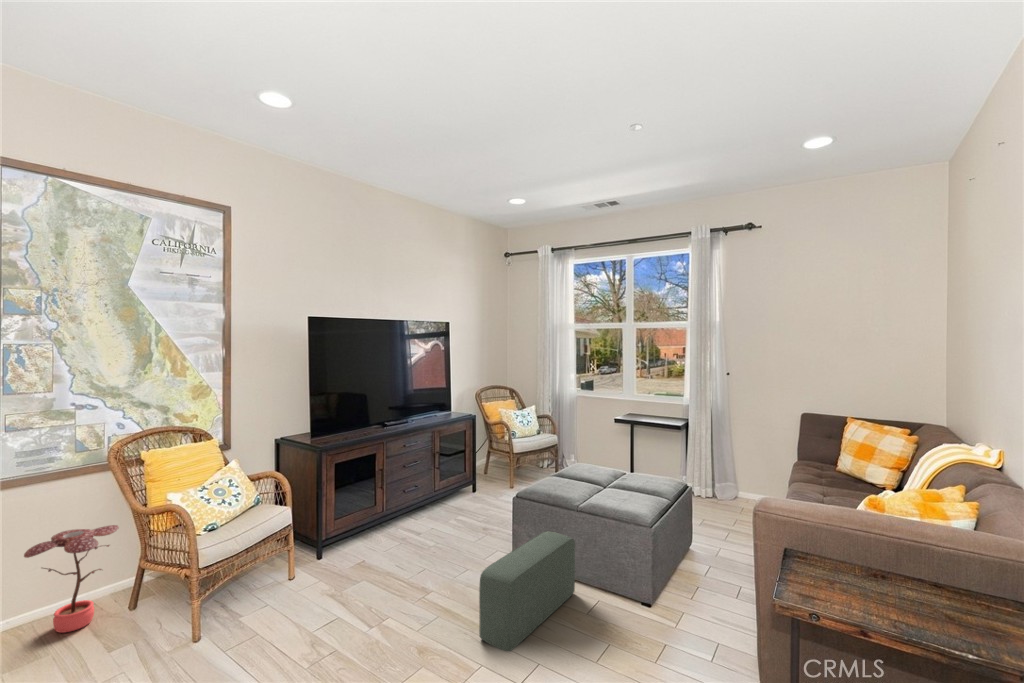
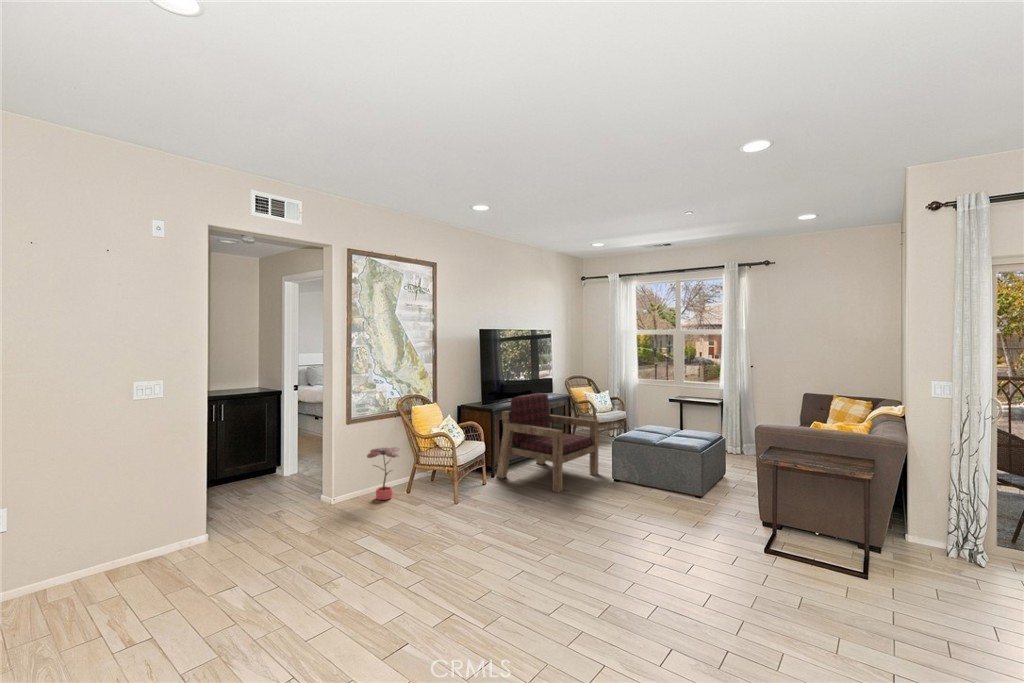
armchair: none [328,417,498,596] -> present [496,393,599,492]
pouf: present [479,531,575,651] -> none [606,457,654,511]

